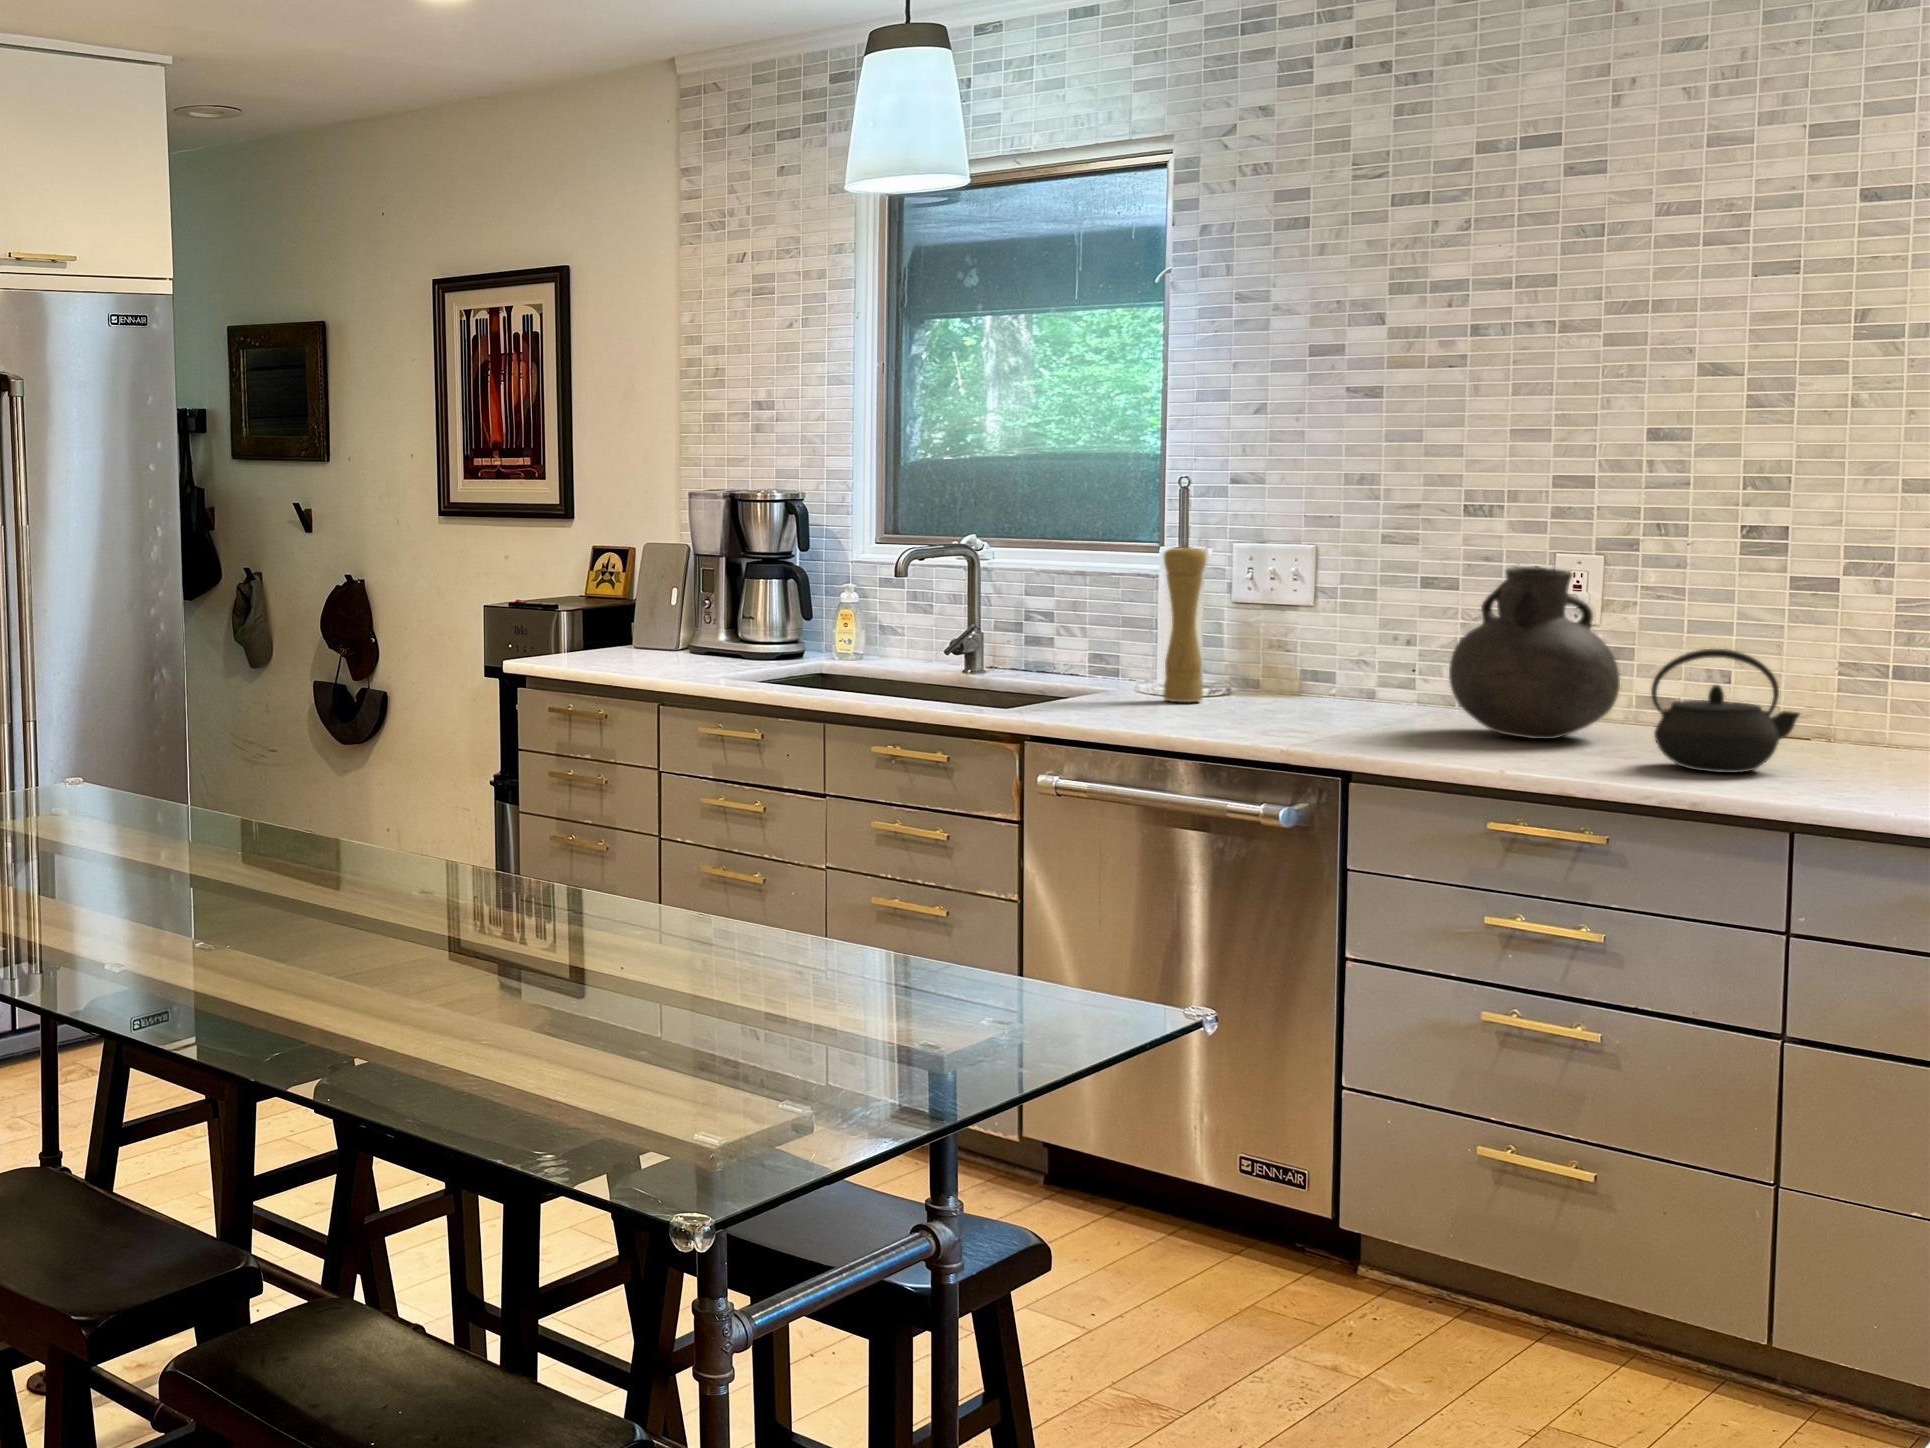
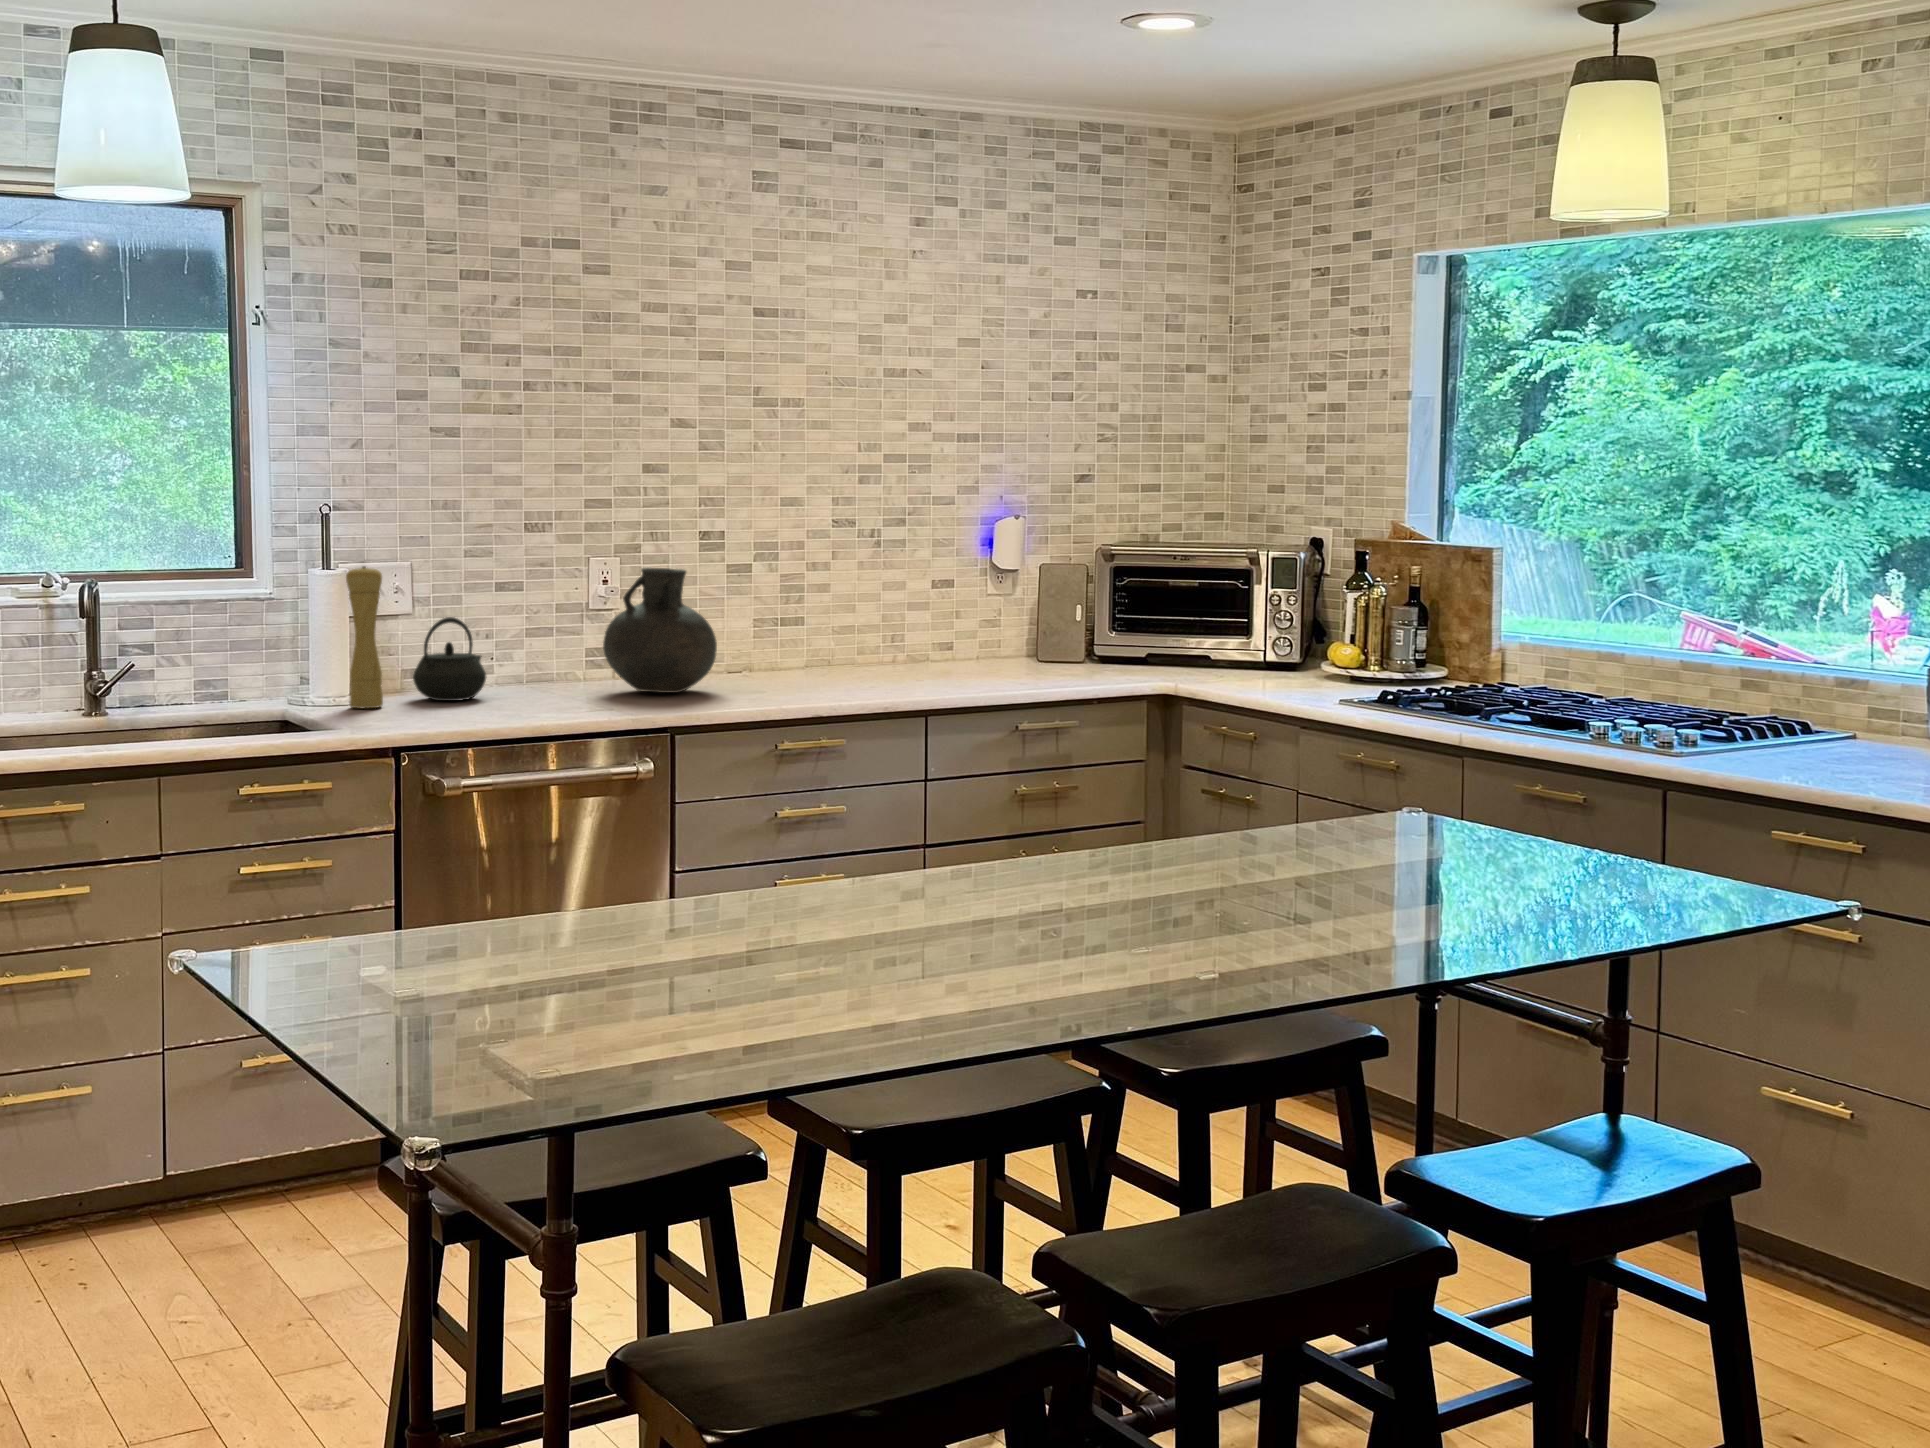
kettle: present [1651,649,1800,773] -> present [413,617,486,701]

